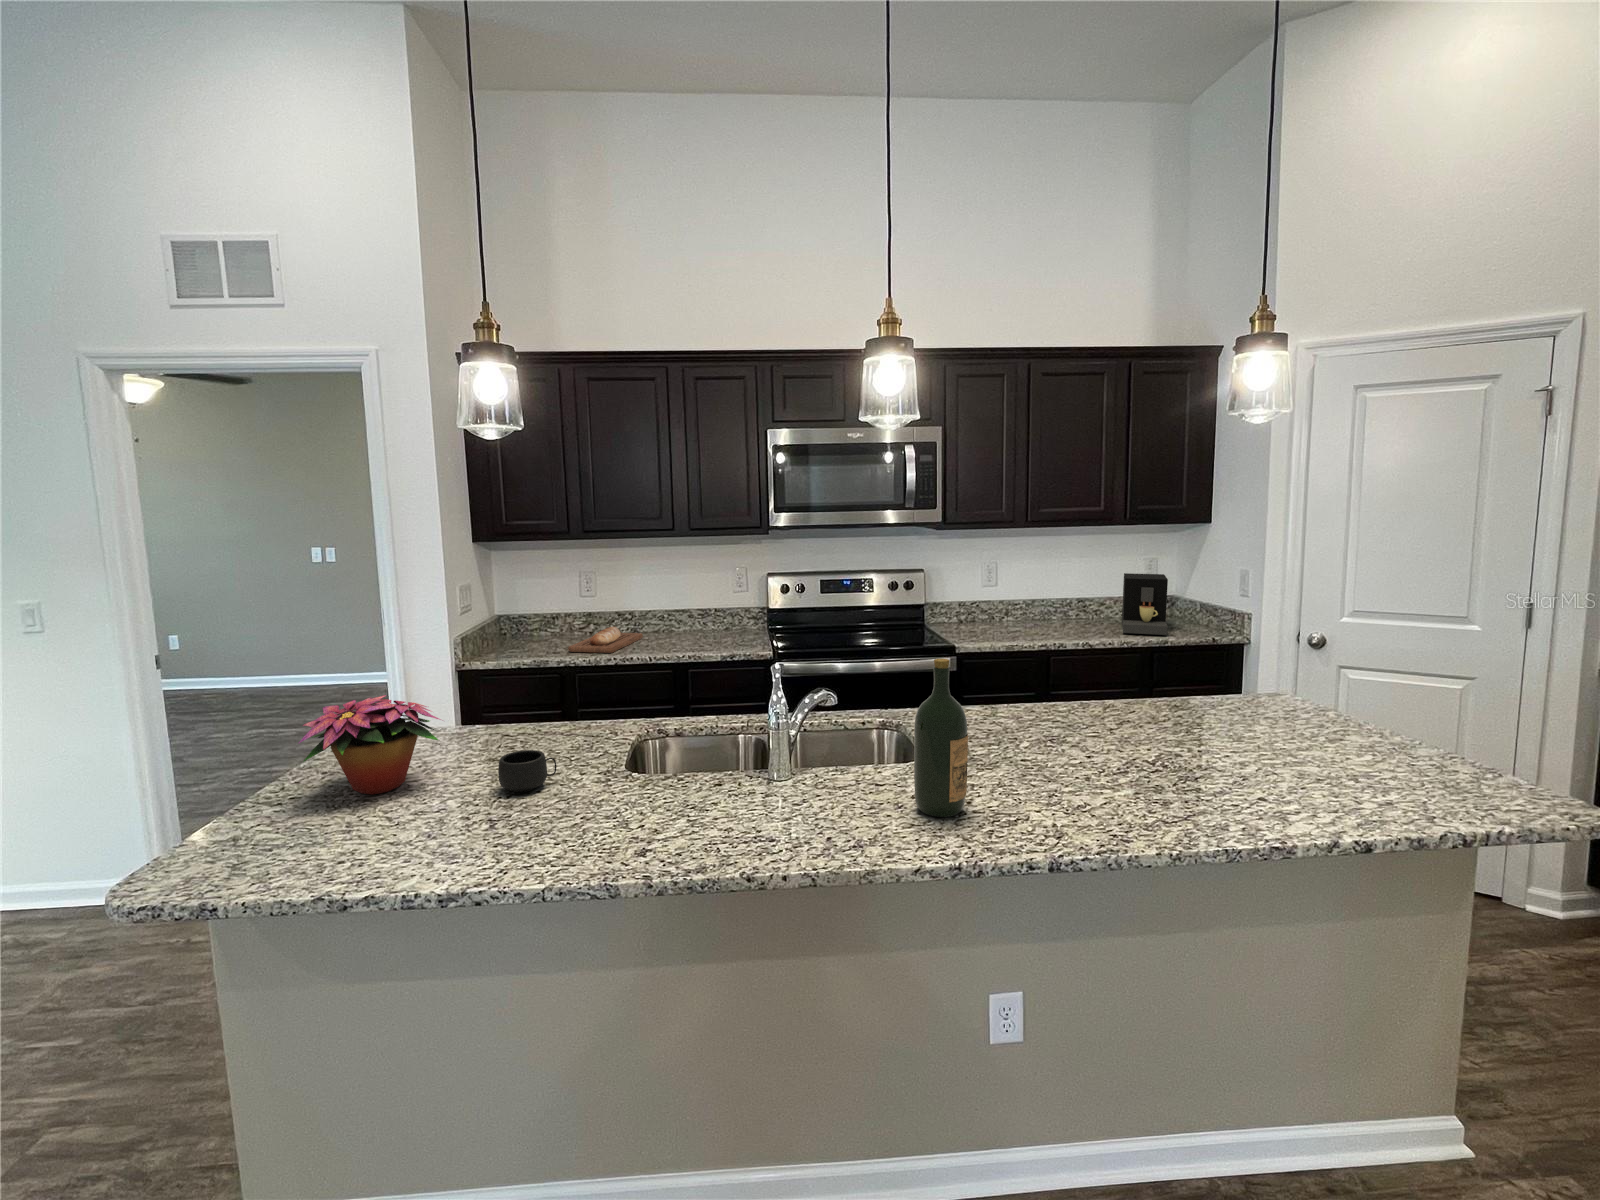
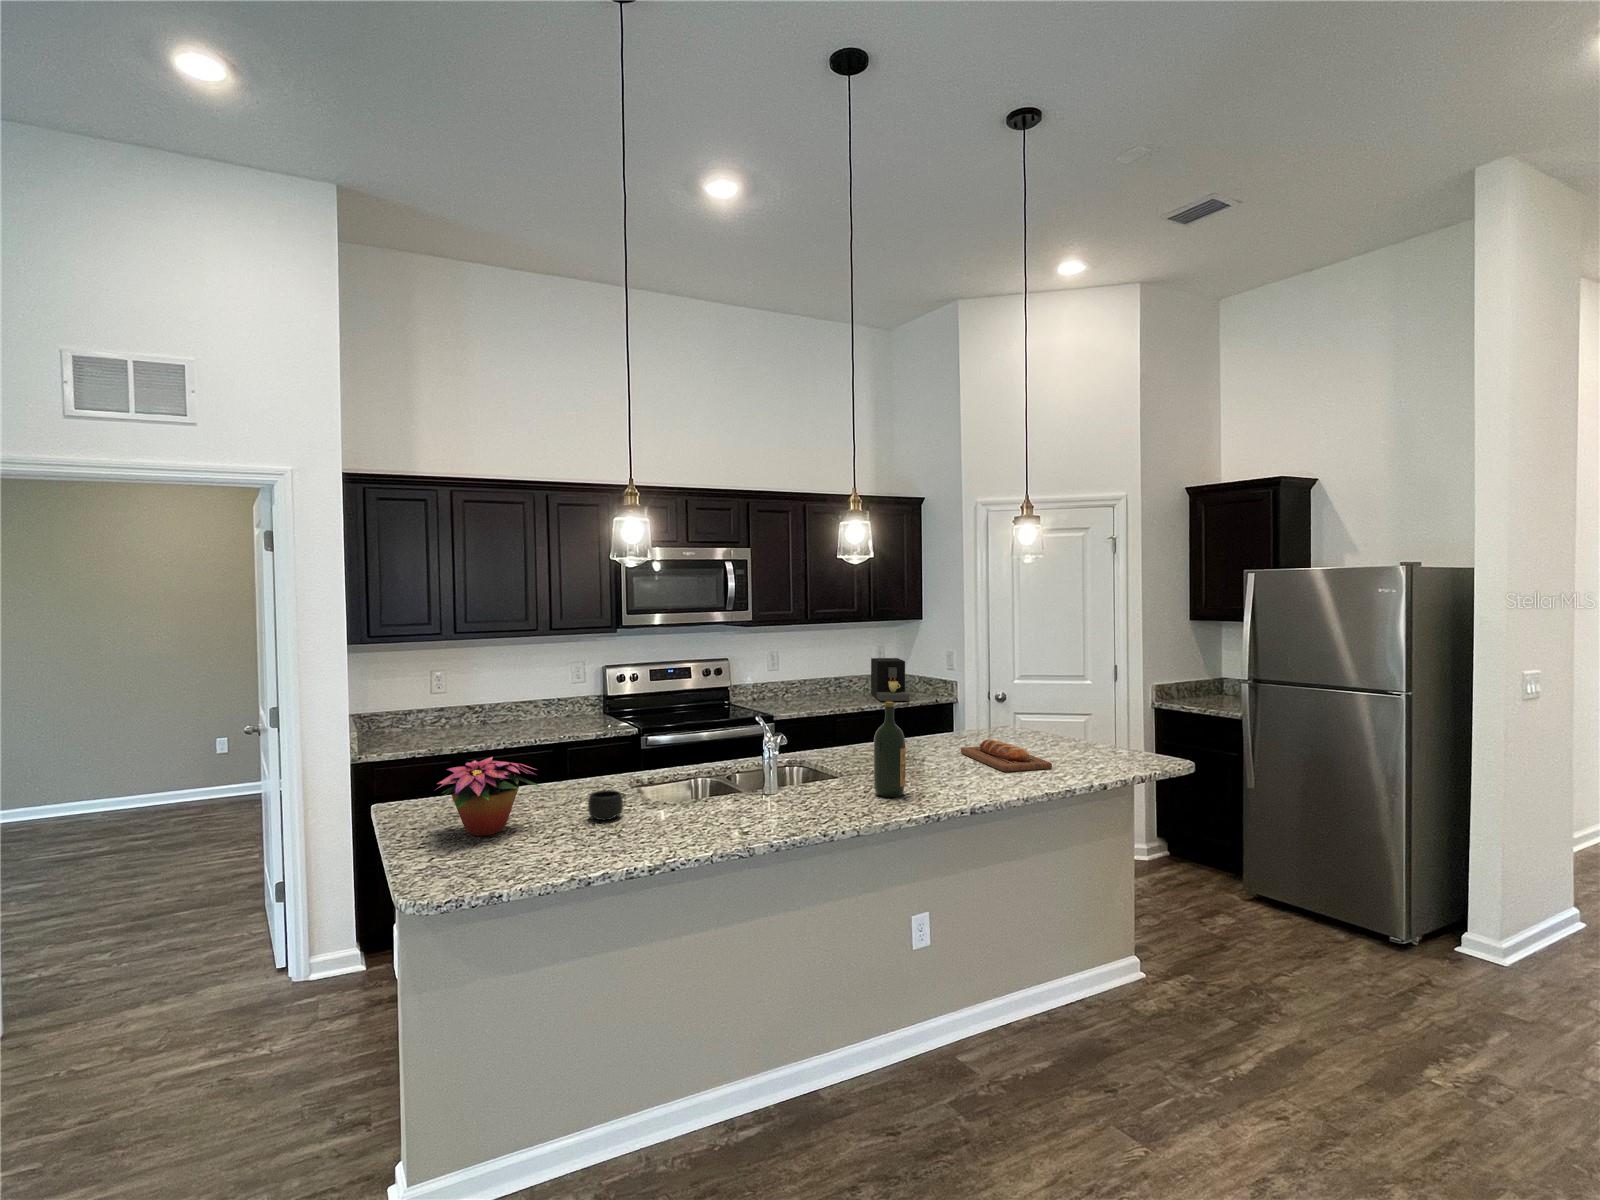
bread loaf: present [568,627,643,653] -> present [961,739,1052,772]

